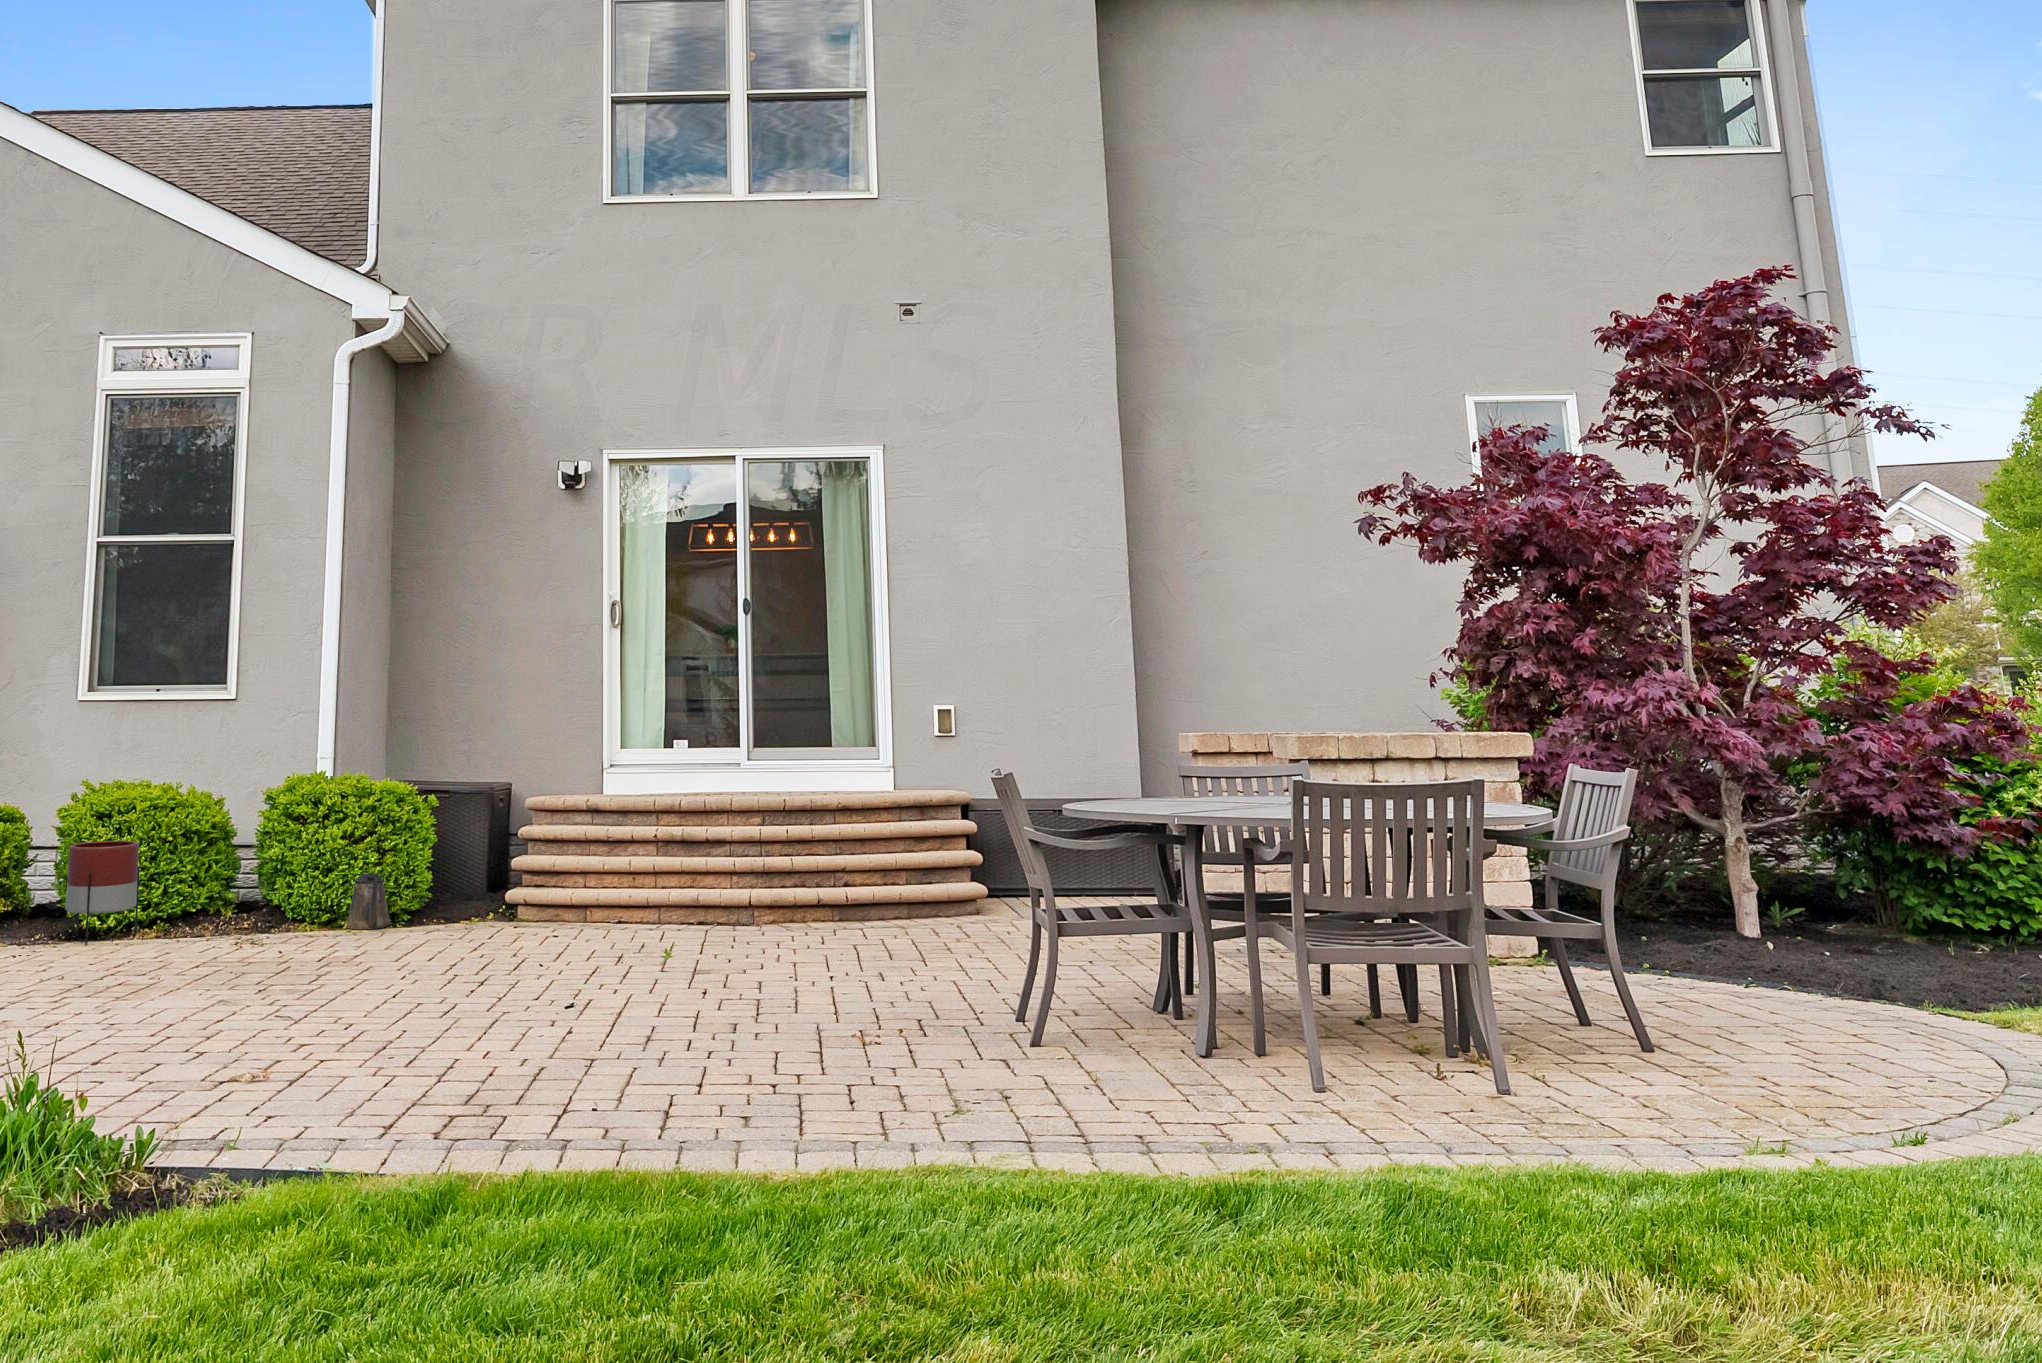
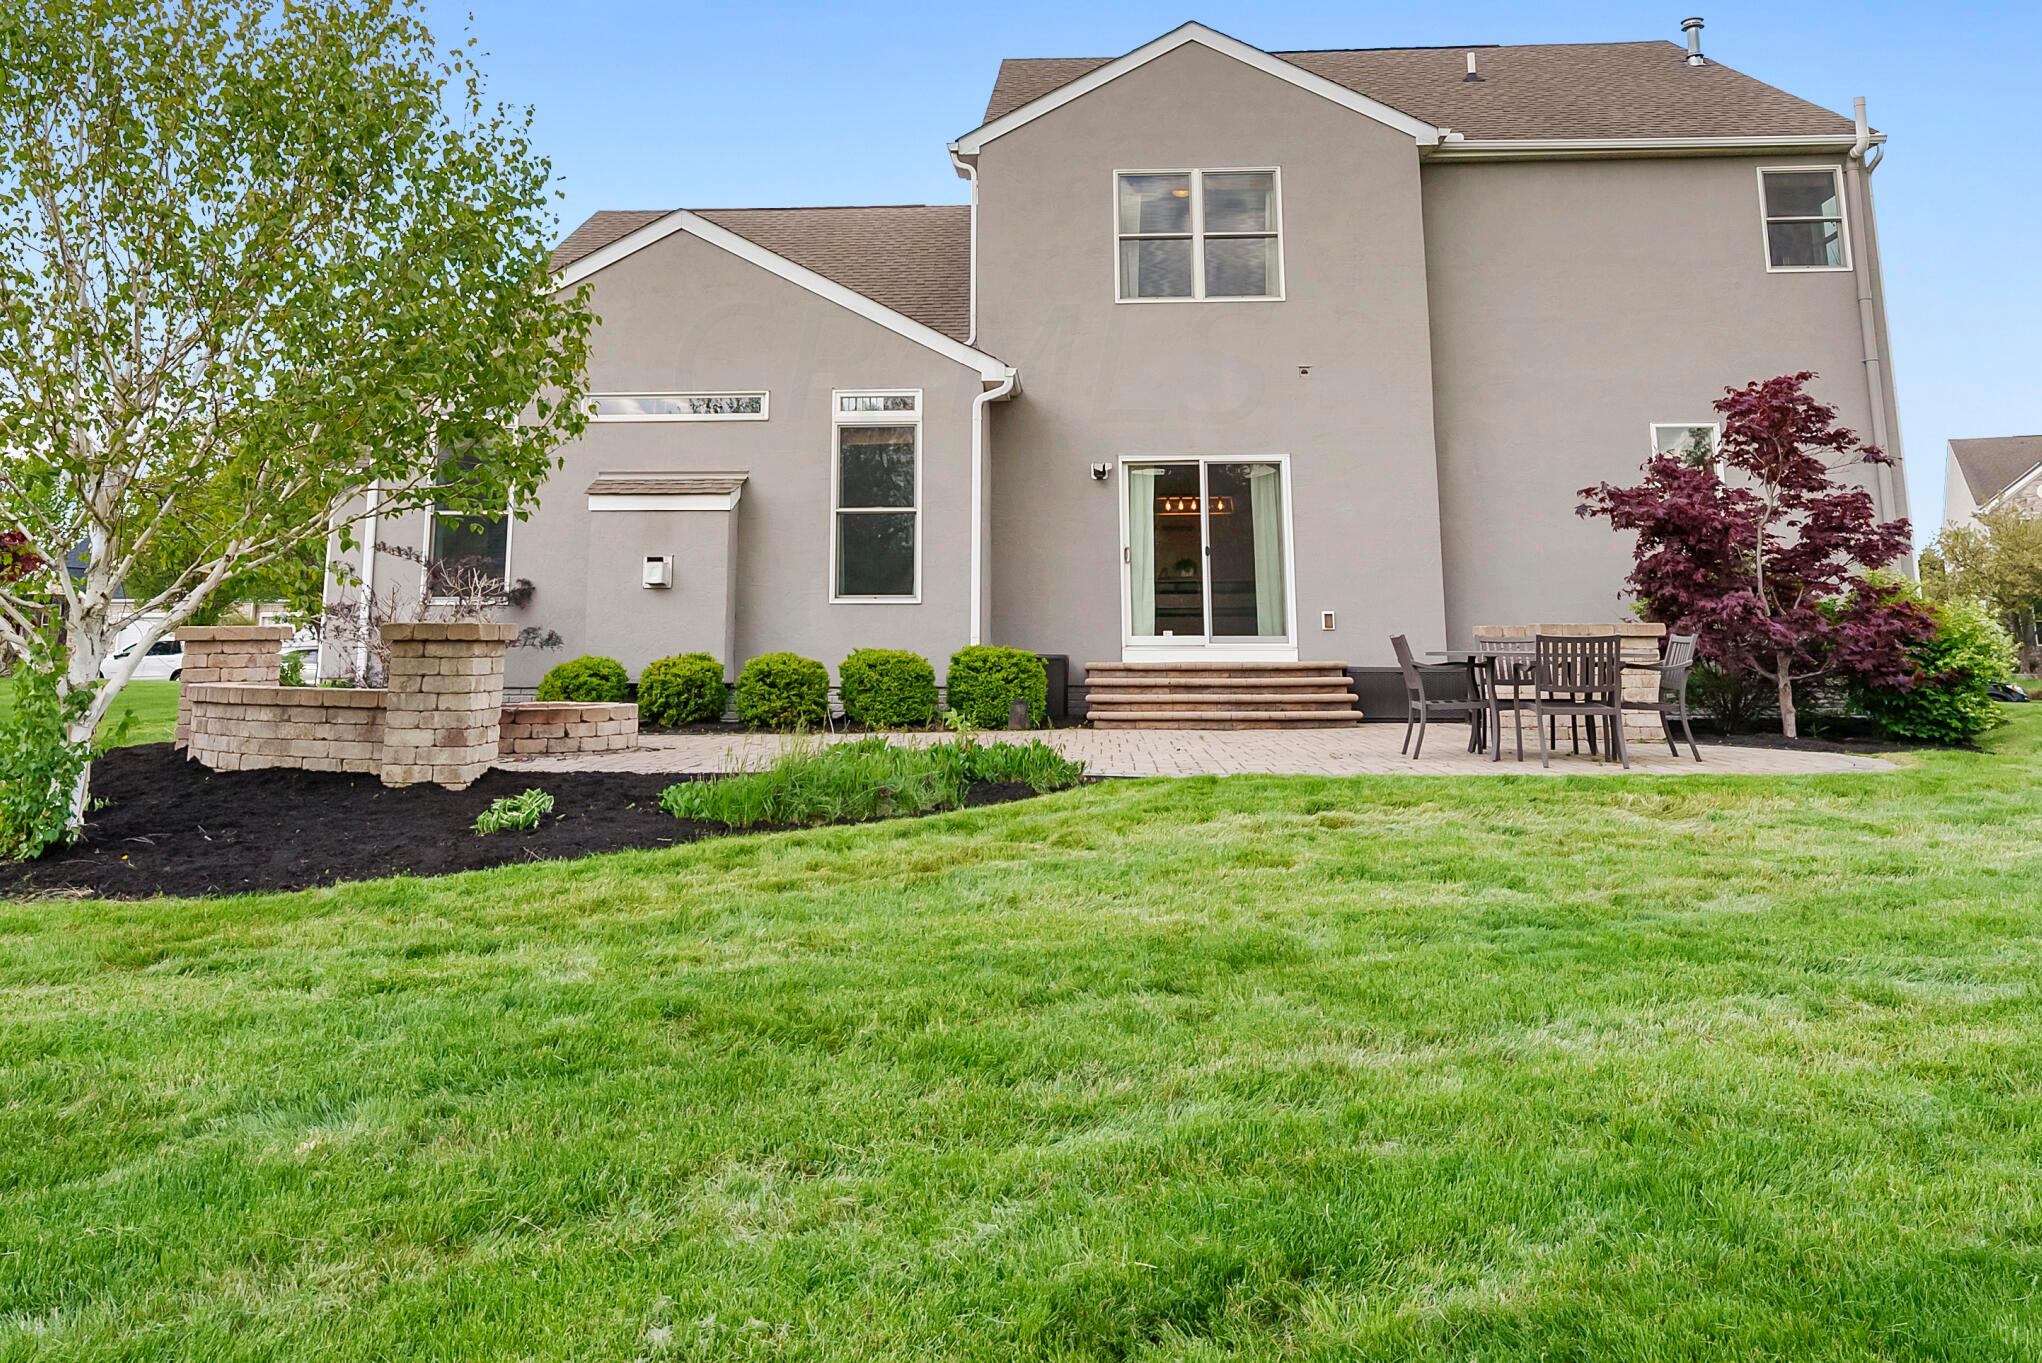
planter: present [66,841,140,944] -> none [859,680,896,733]

